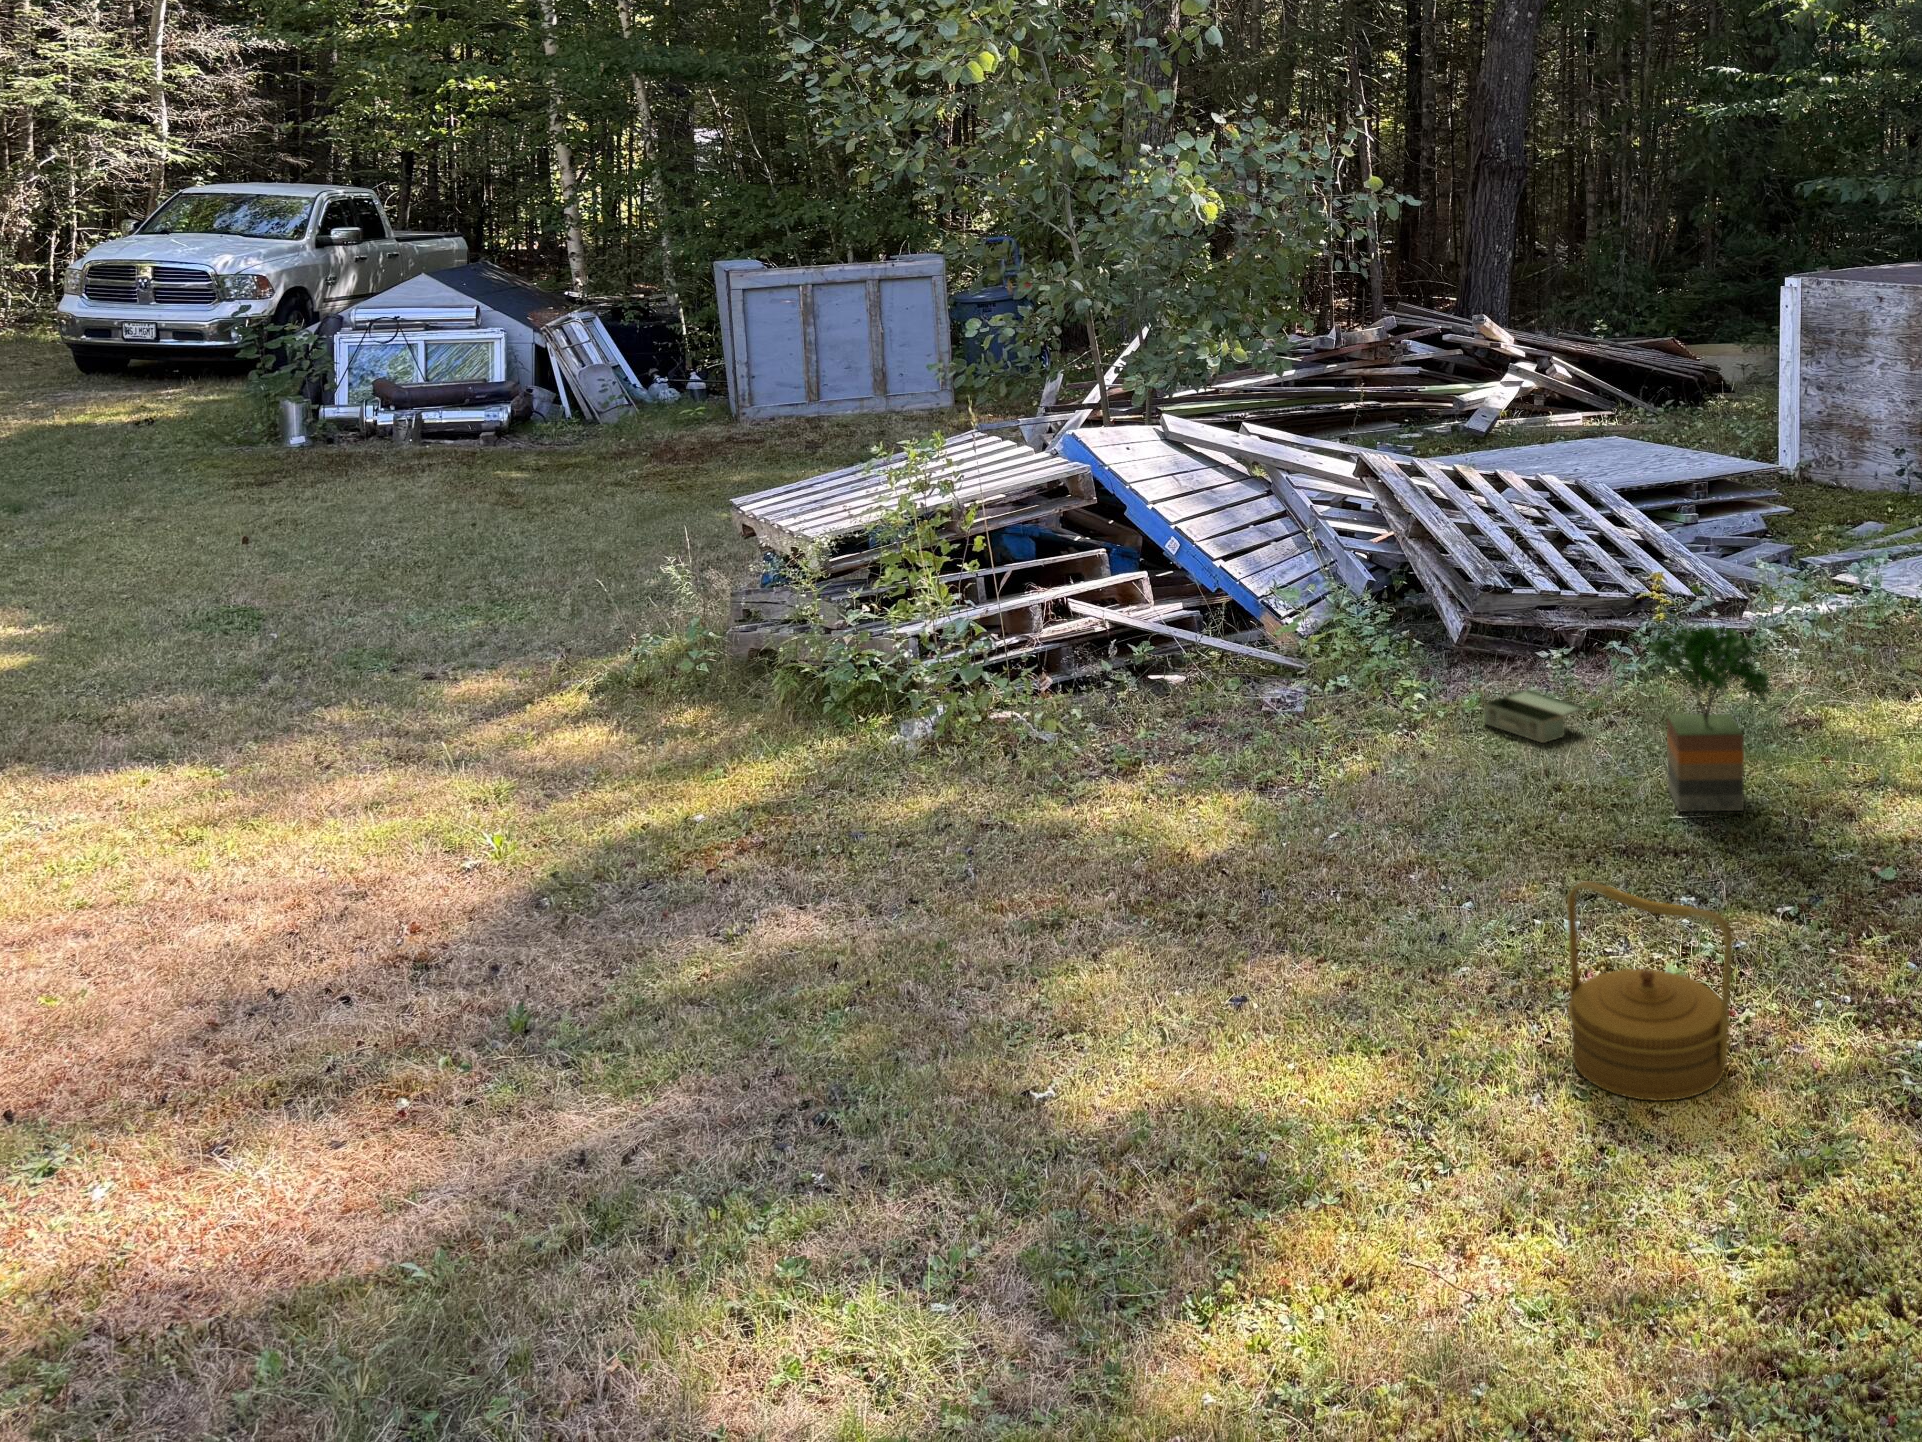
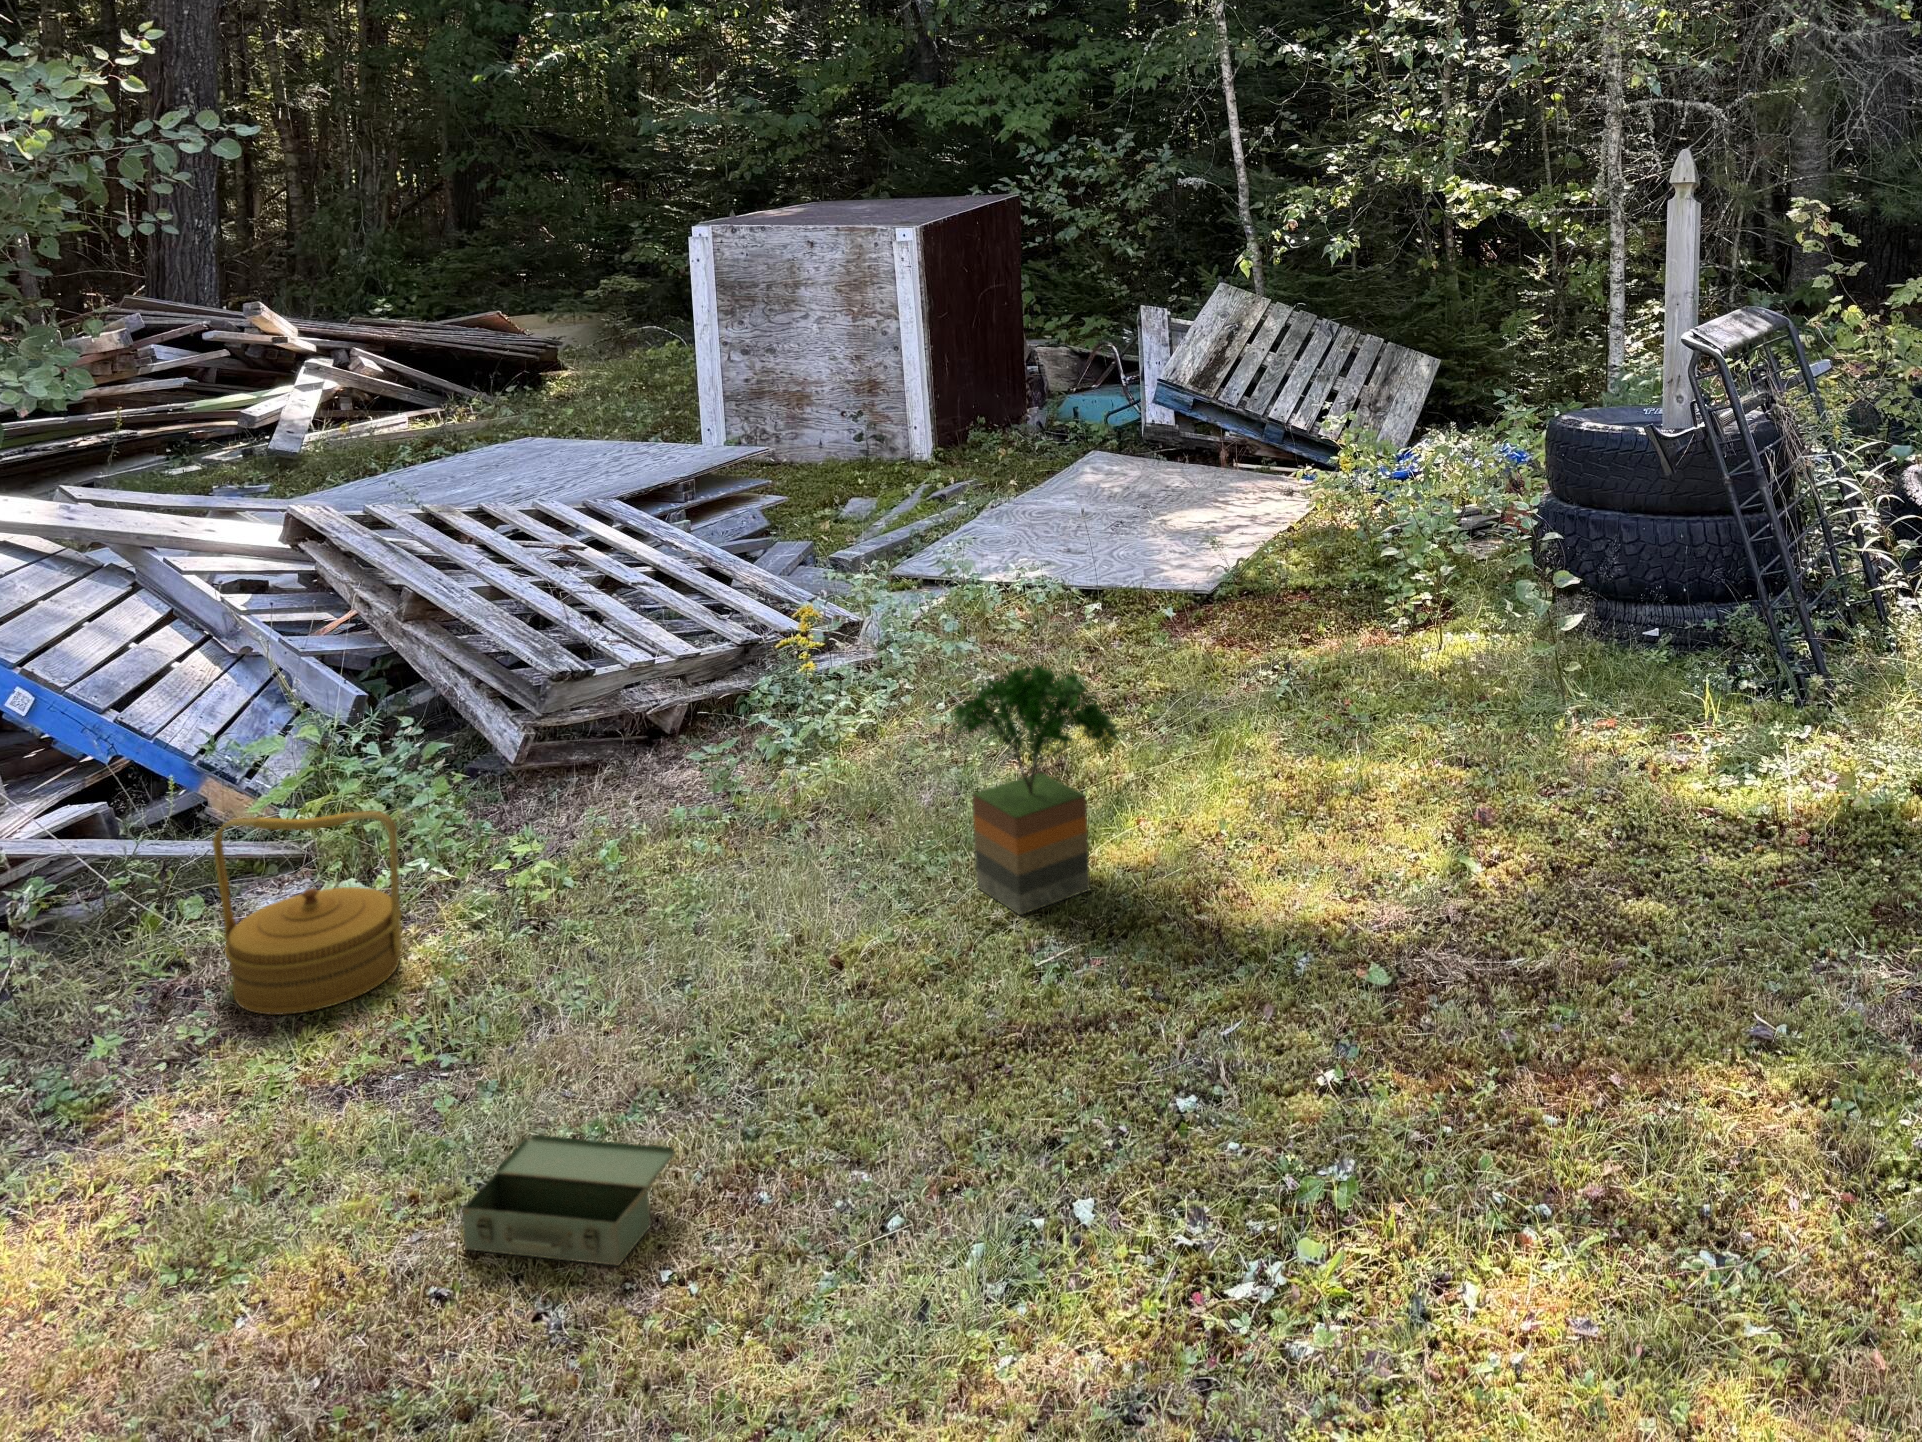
toolbox: present [1484,690,1583,743] -> present [462,1135,676,1265]
basket: present [1567,881,1733,1101] -> present [213,811,402,1015]

